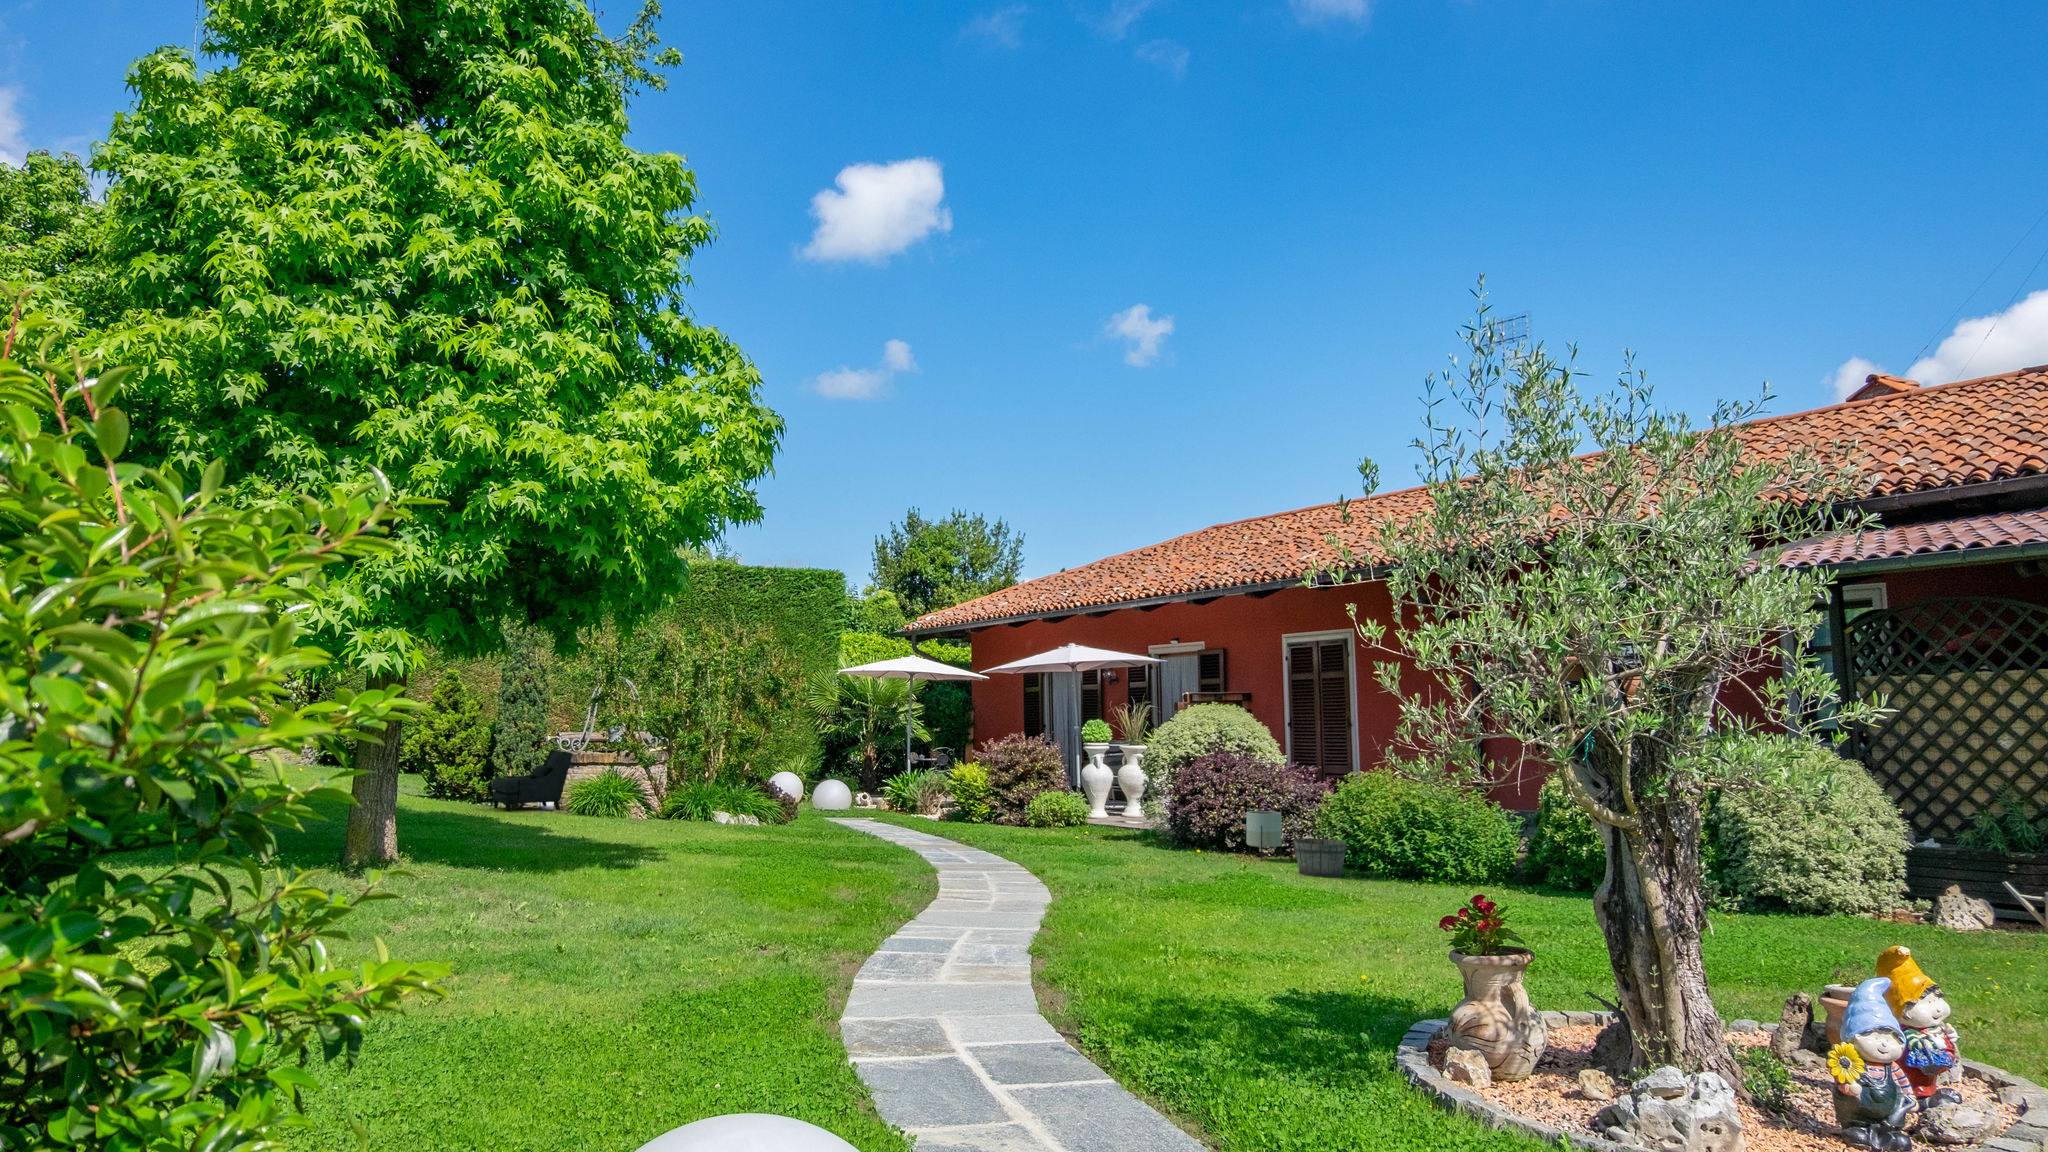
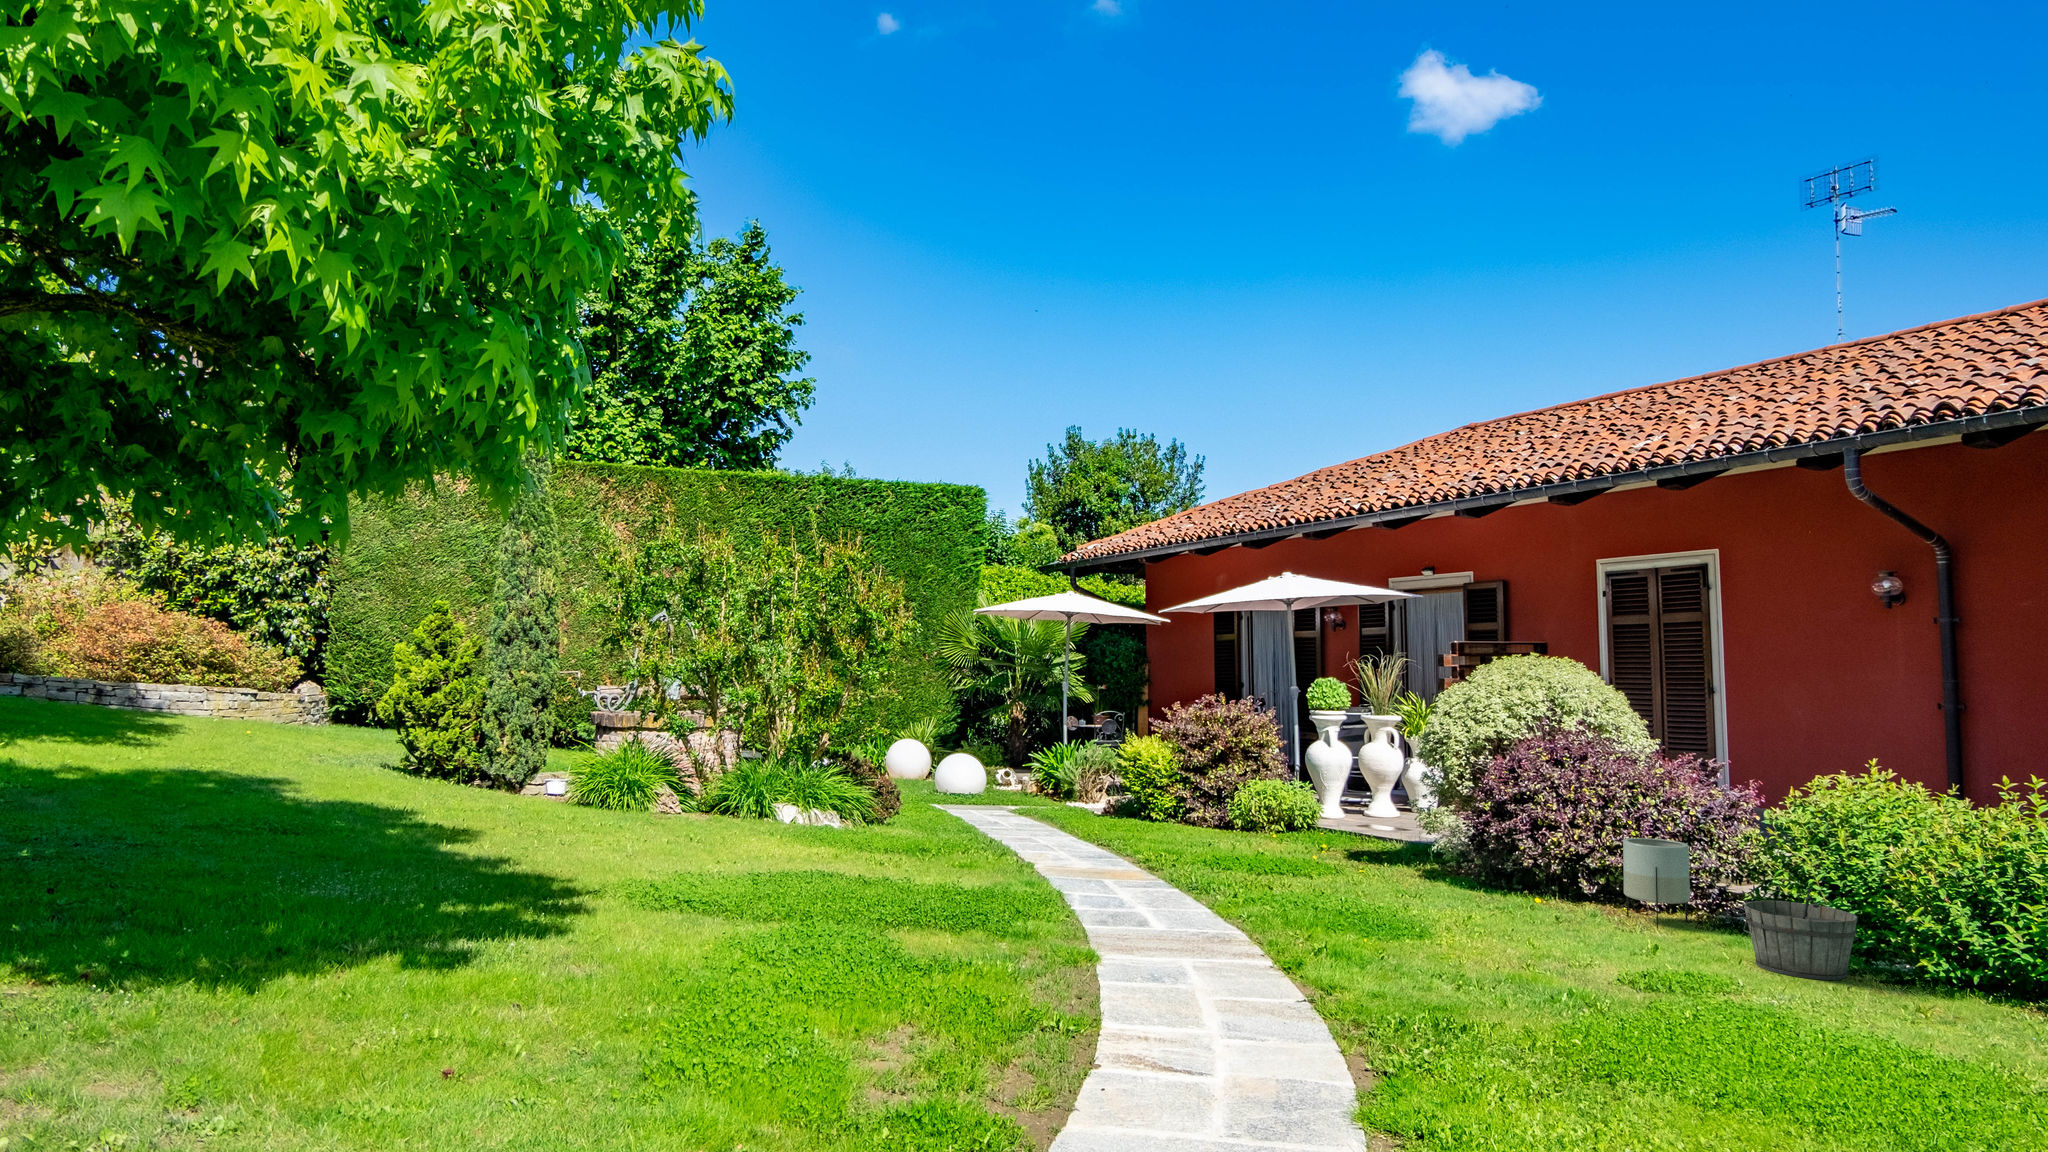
armchair: present [492,750,572,812] -> none [533,712,629,793]

